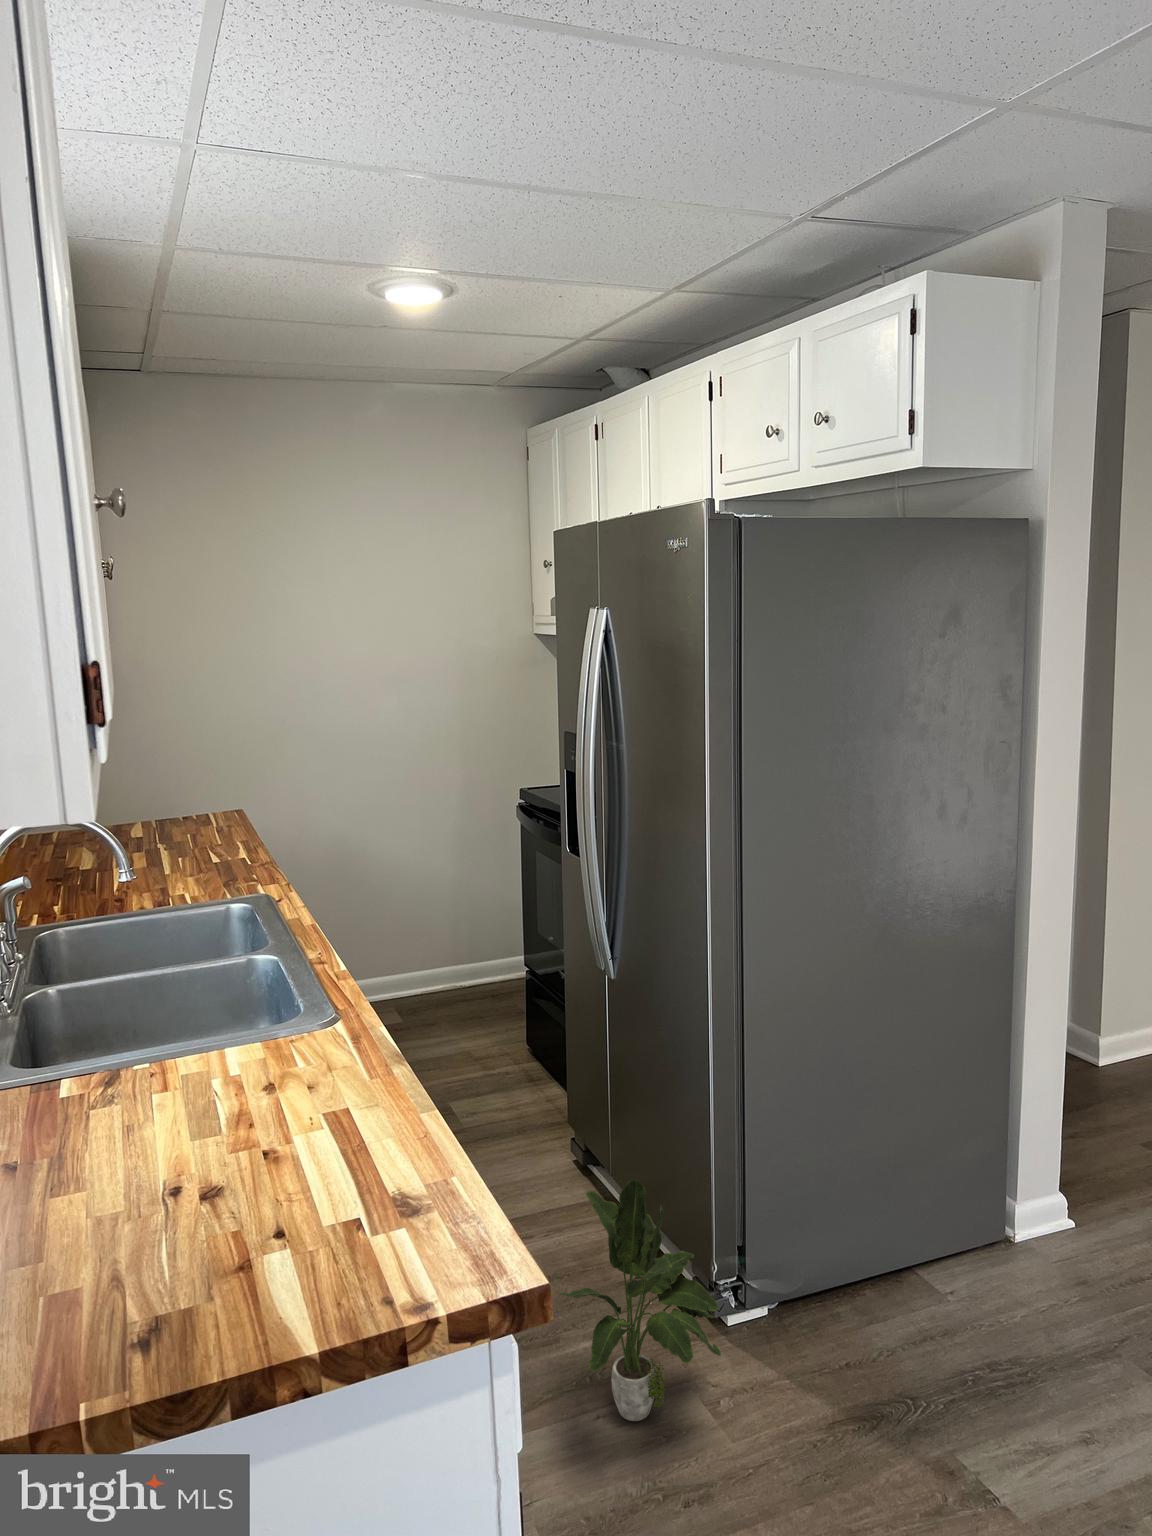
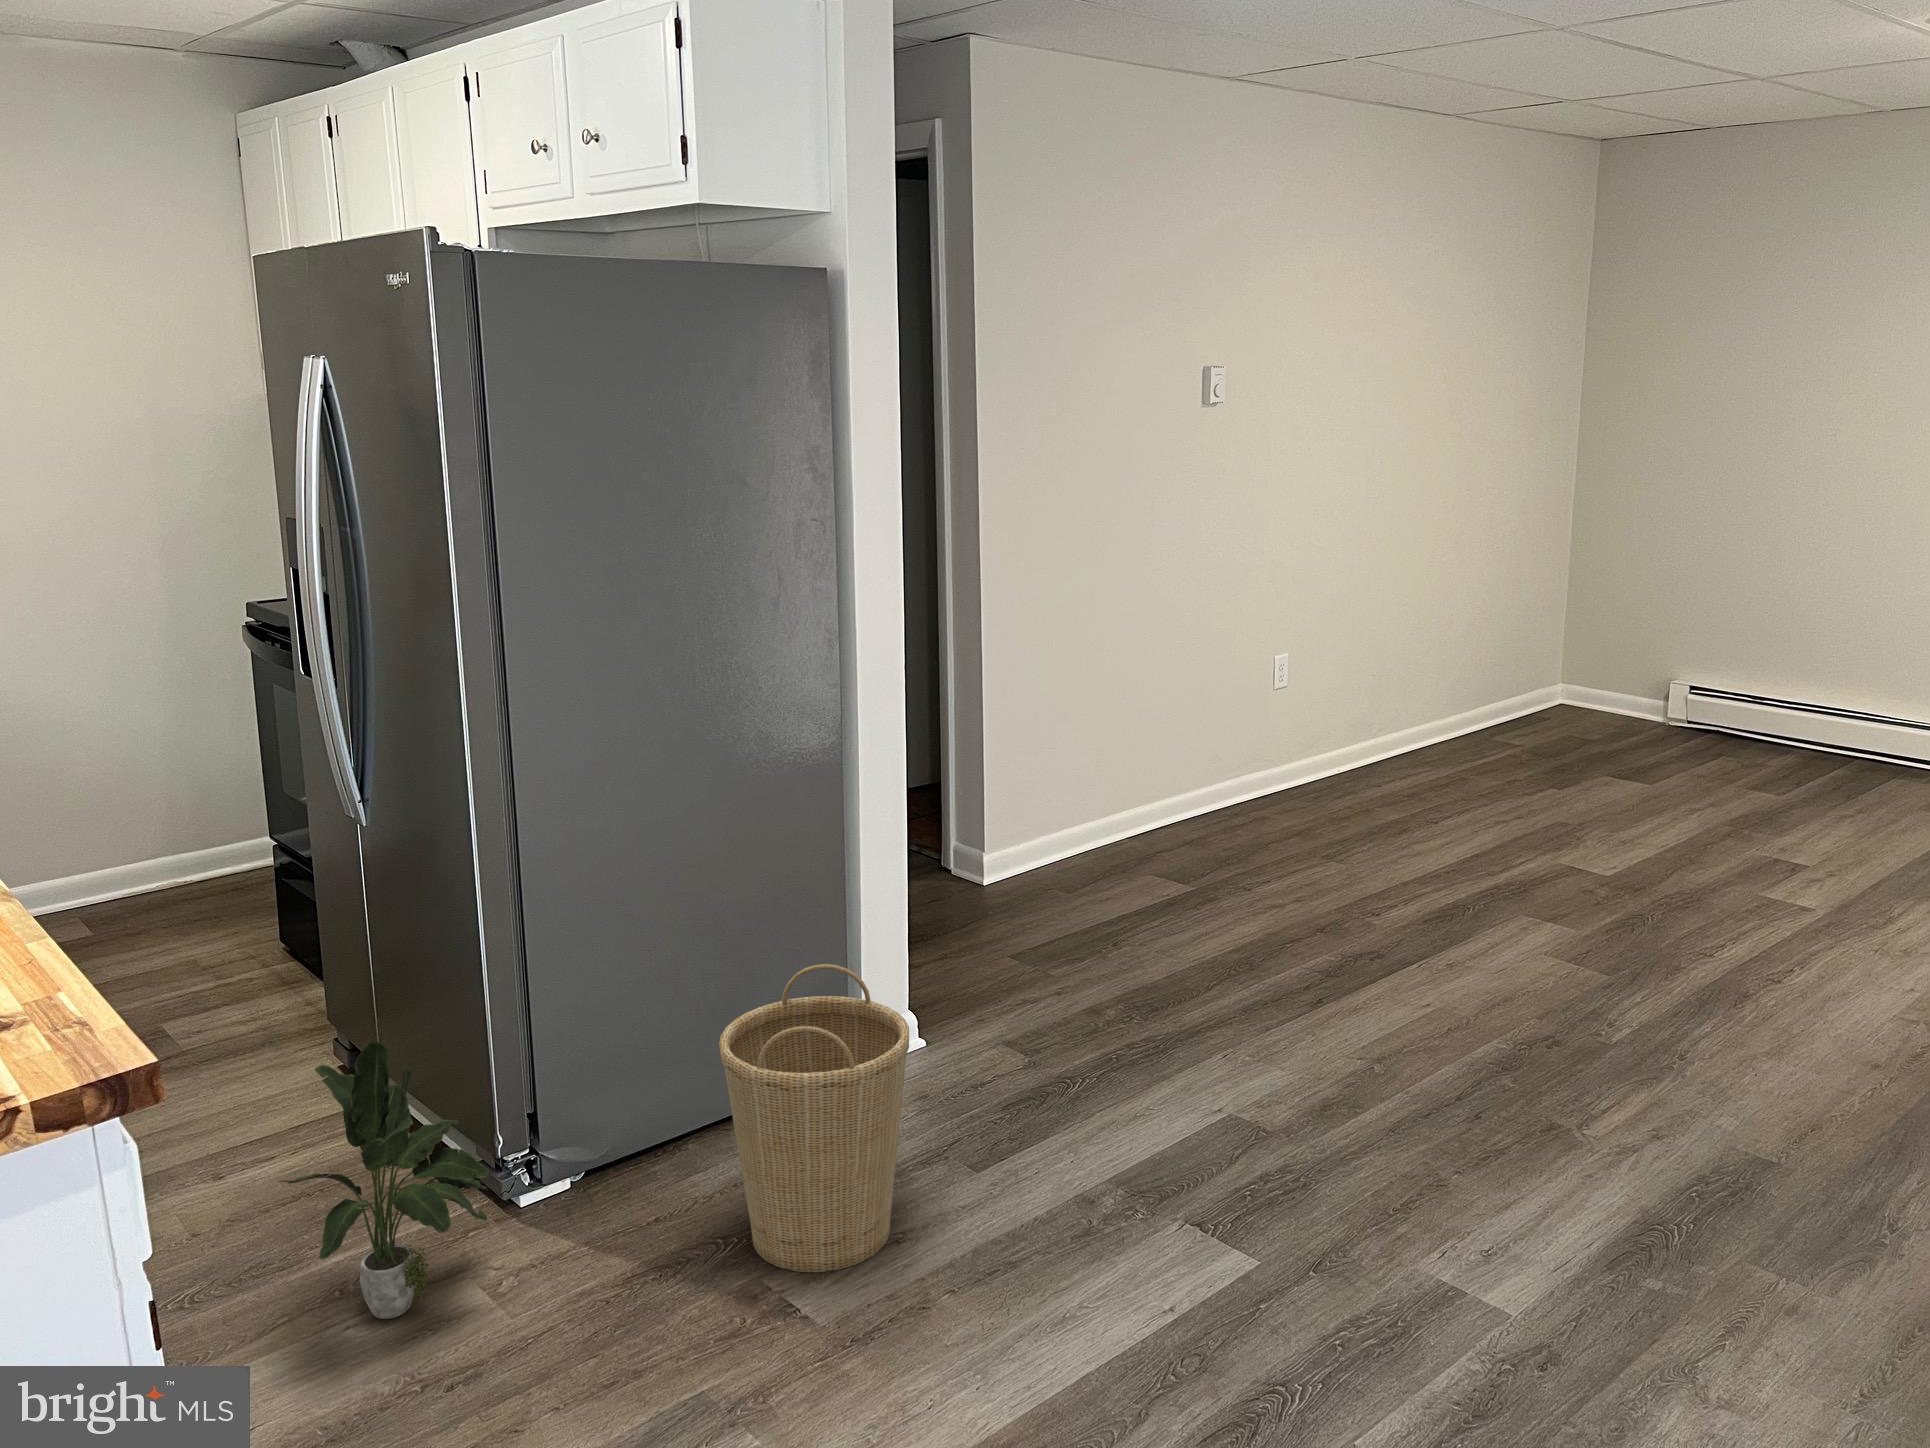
basket: none [927,1159,1118,1467] -> present [719,964,909,1272]

